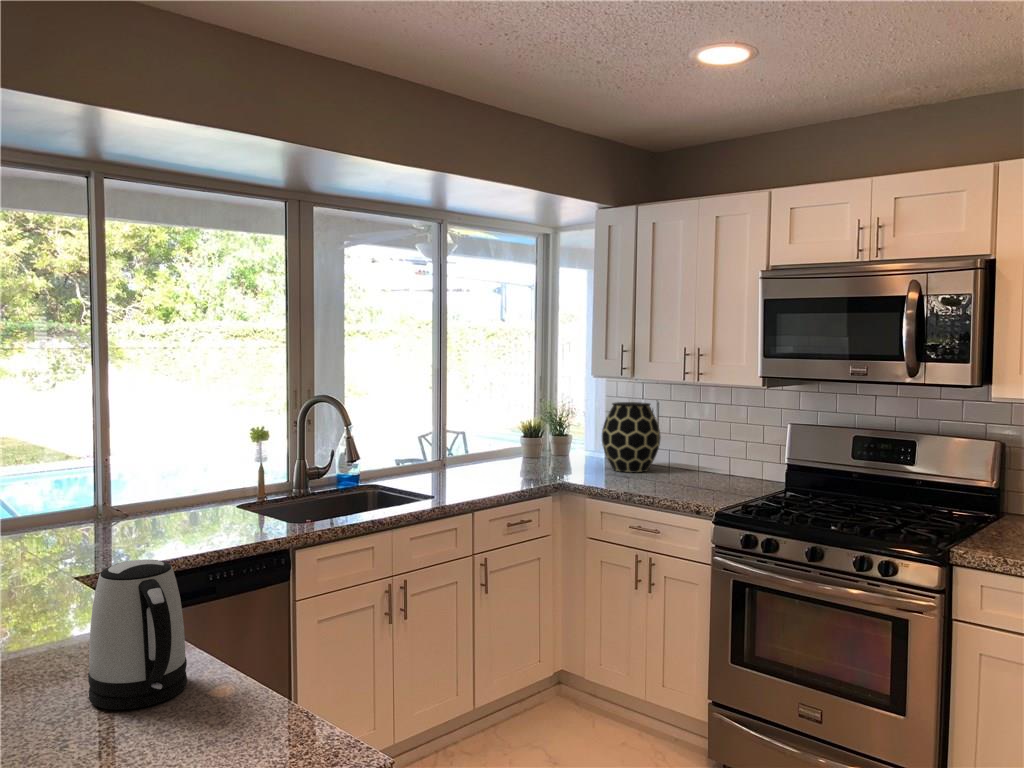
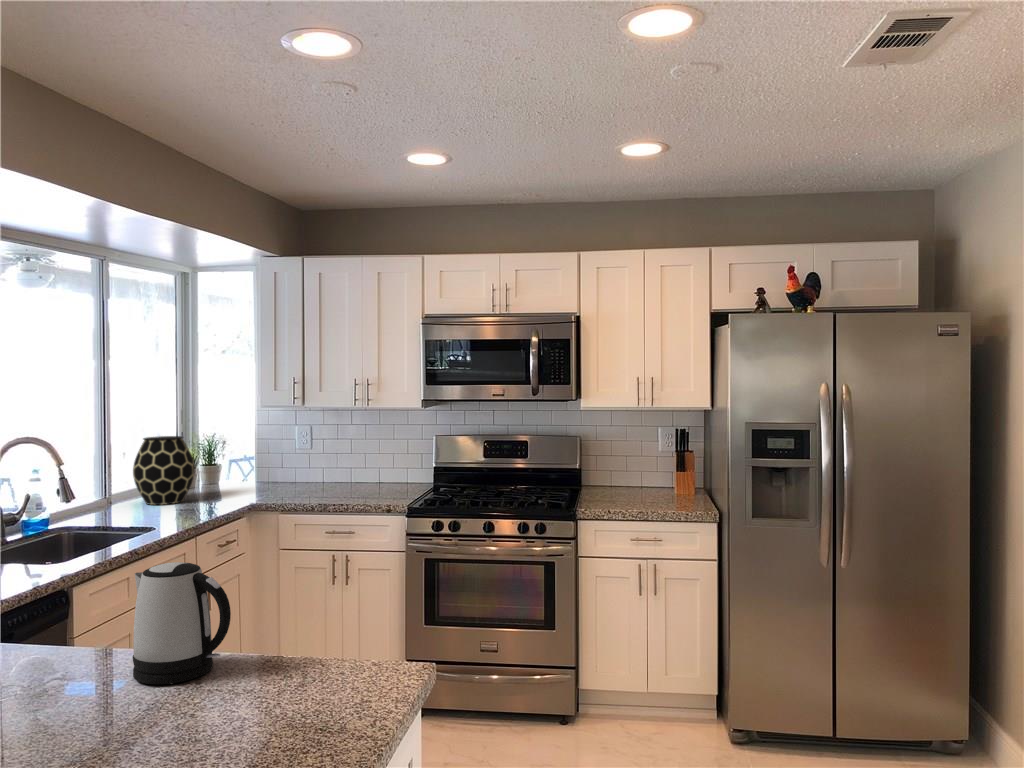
vase: present [602,402,661,472] -> present [133,436,195,505]

